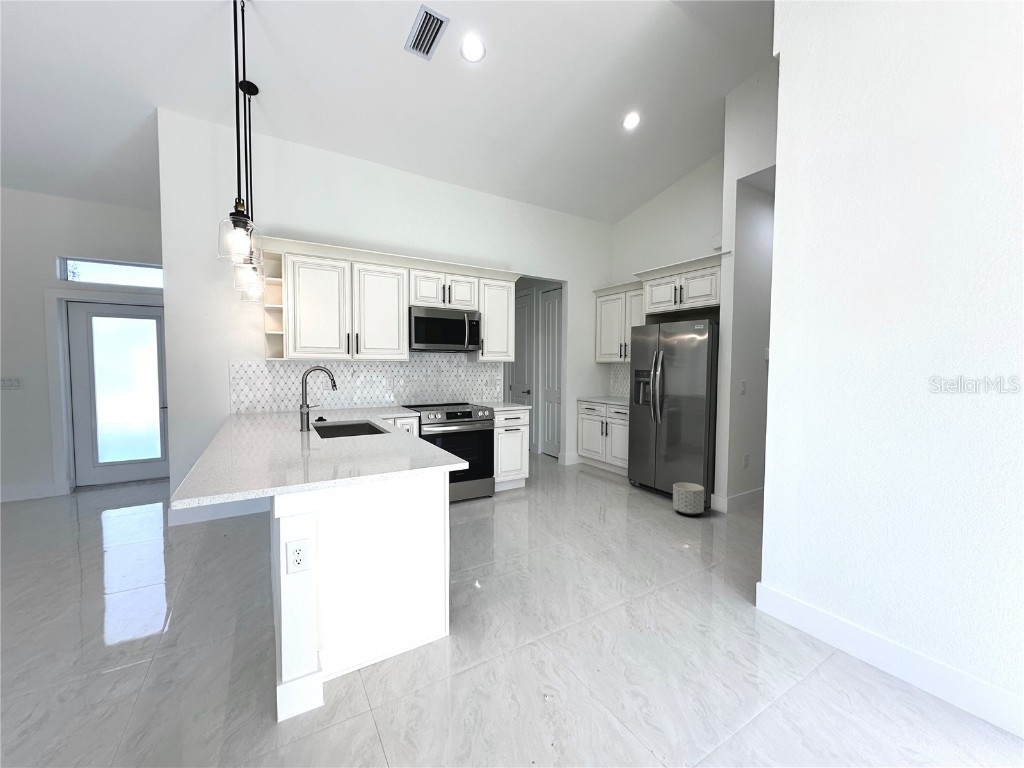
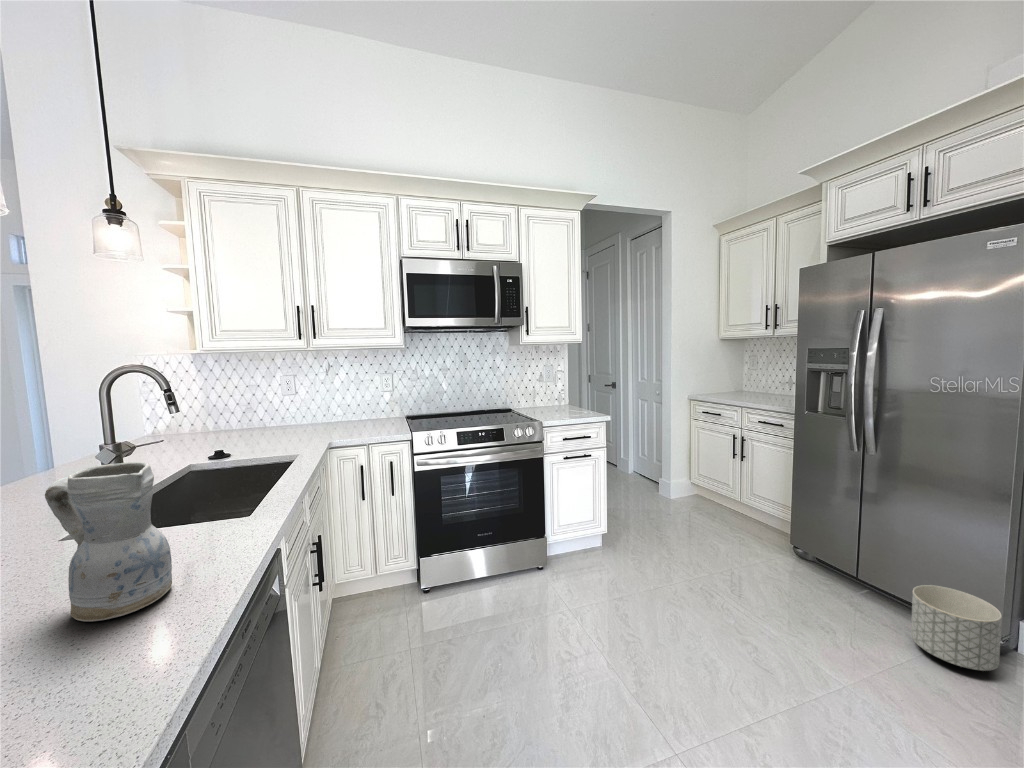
ceramic pitcher: none [361,396,396,445] -> present [45,462,172,621]

